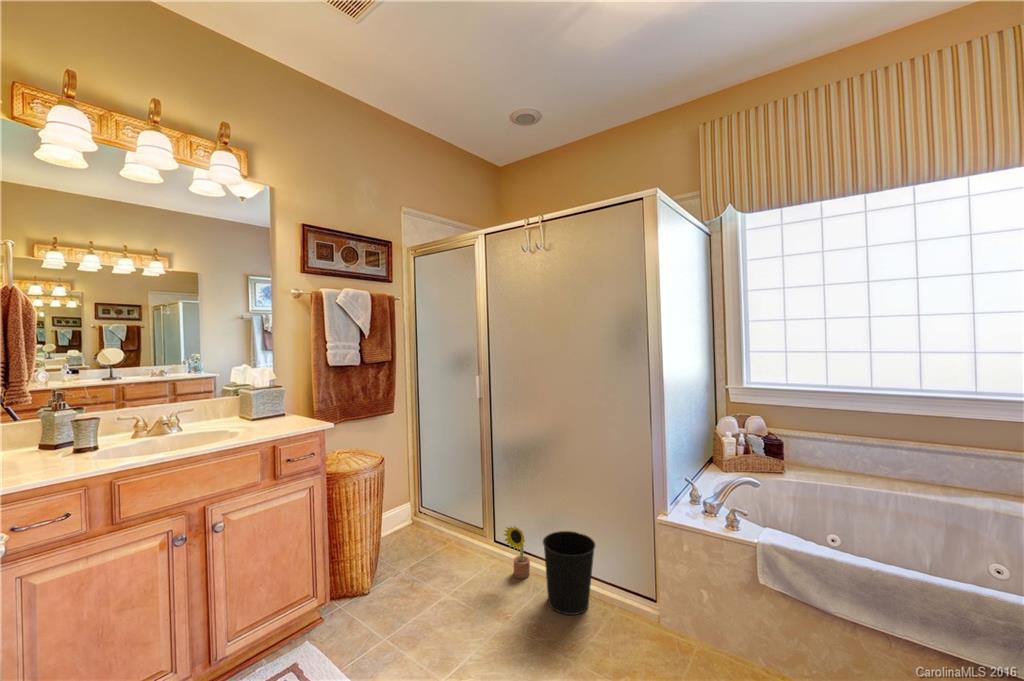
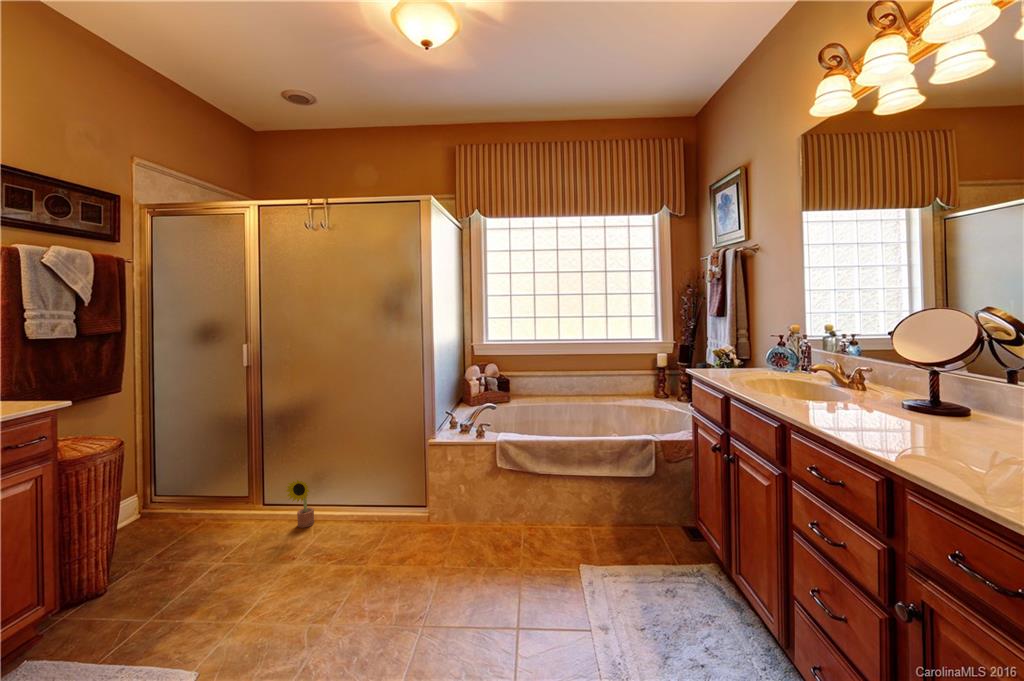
wastebasket: present [543,531,595,615] -> none [328,472,377,541]

